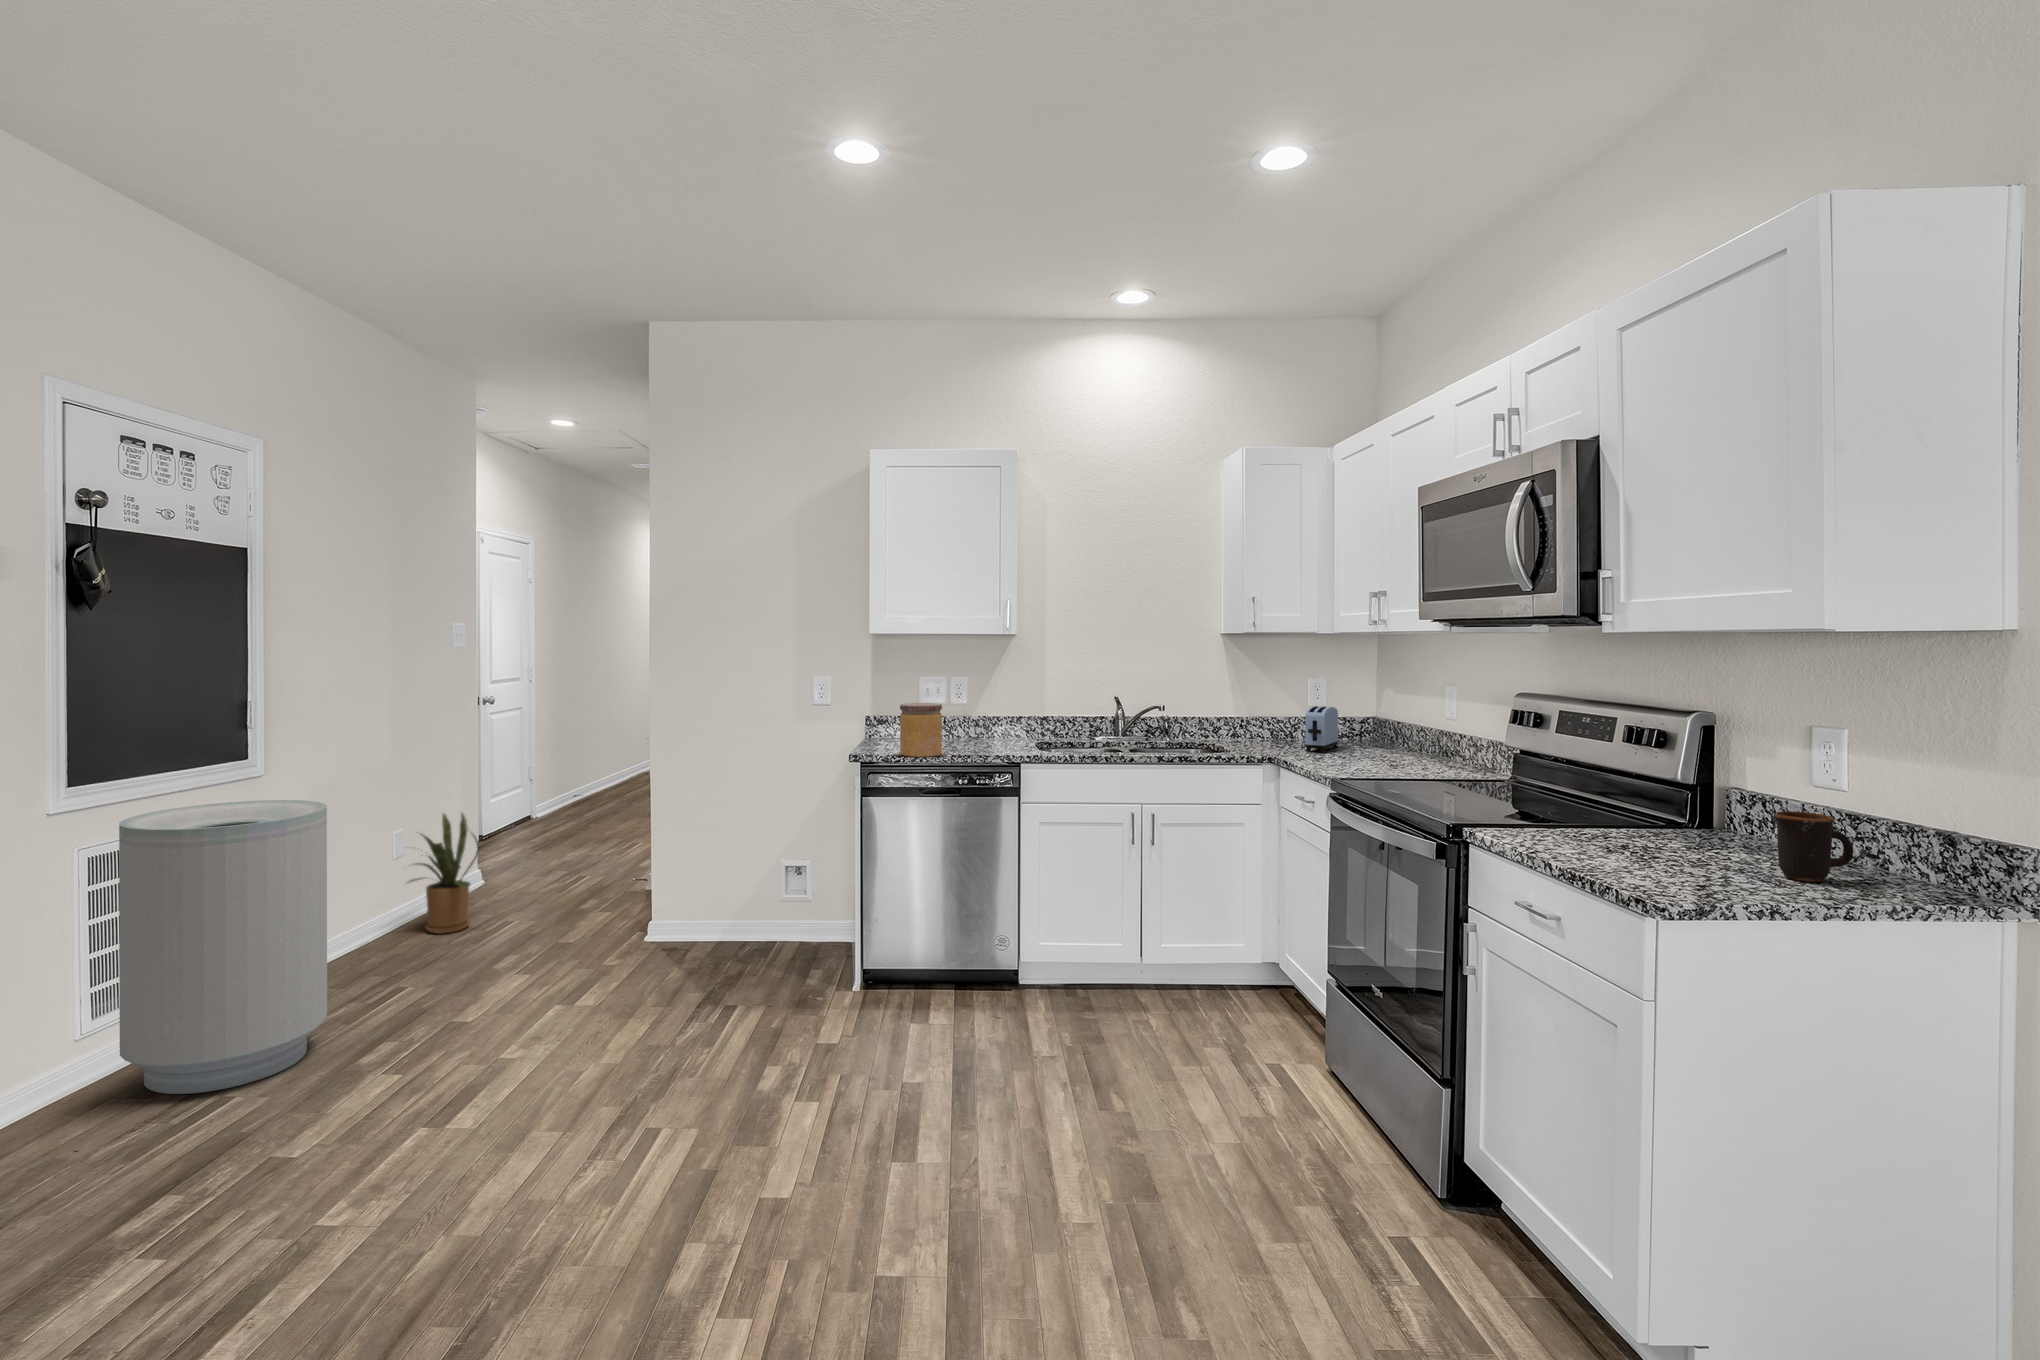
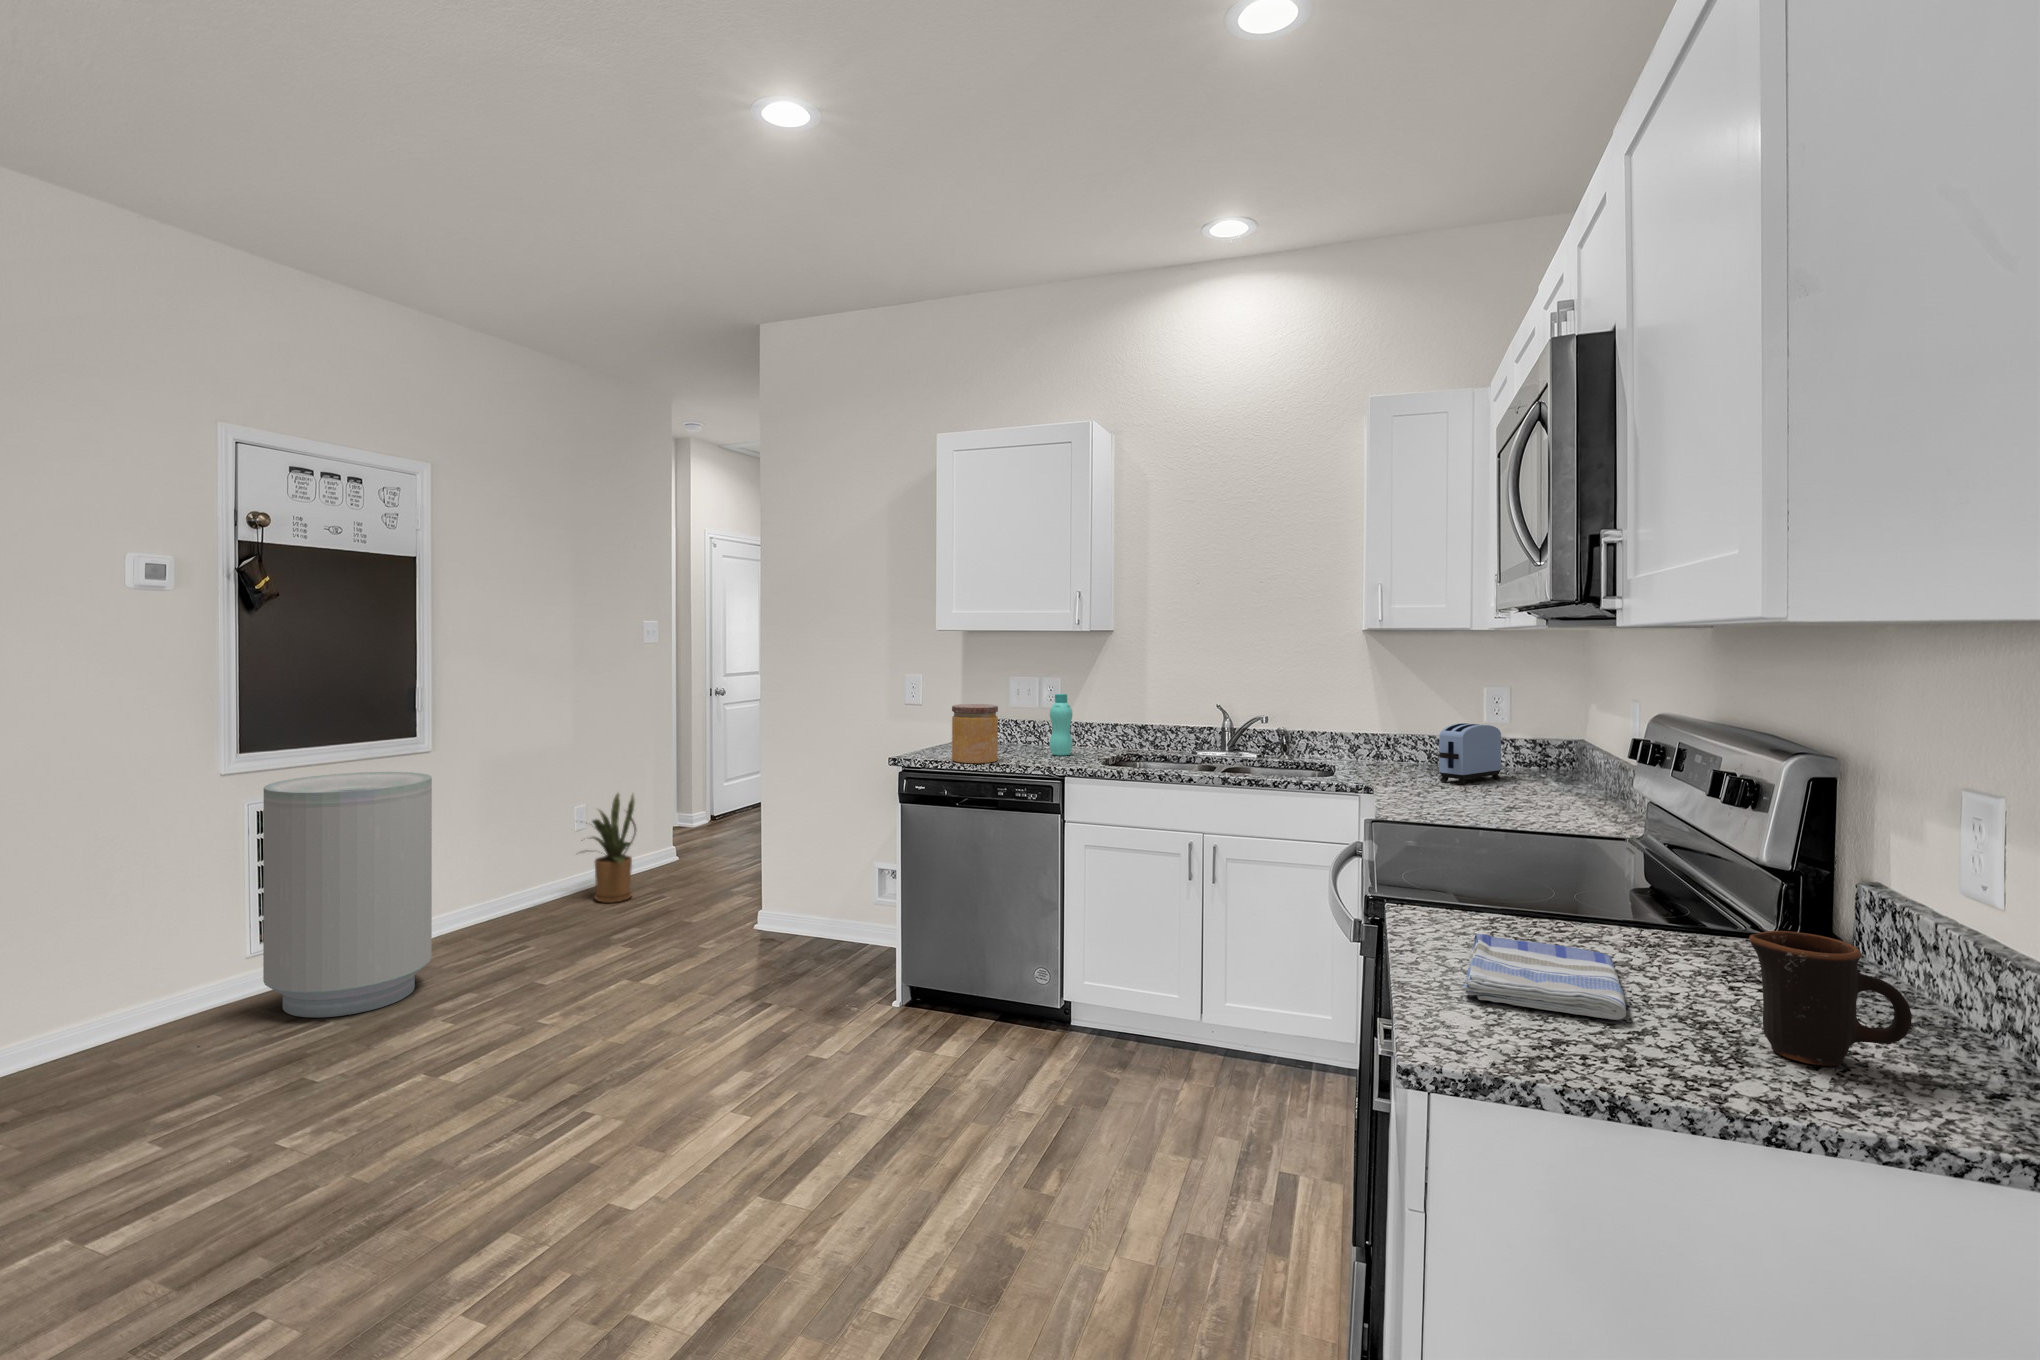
bottle: none [971,692,990,747] -> present [1050,694,1073,756]
dish towel: none [1564,838,1709,874] -> present [1461,934,1626,1020]

